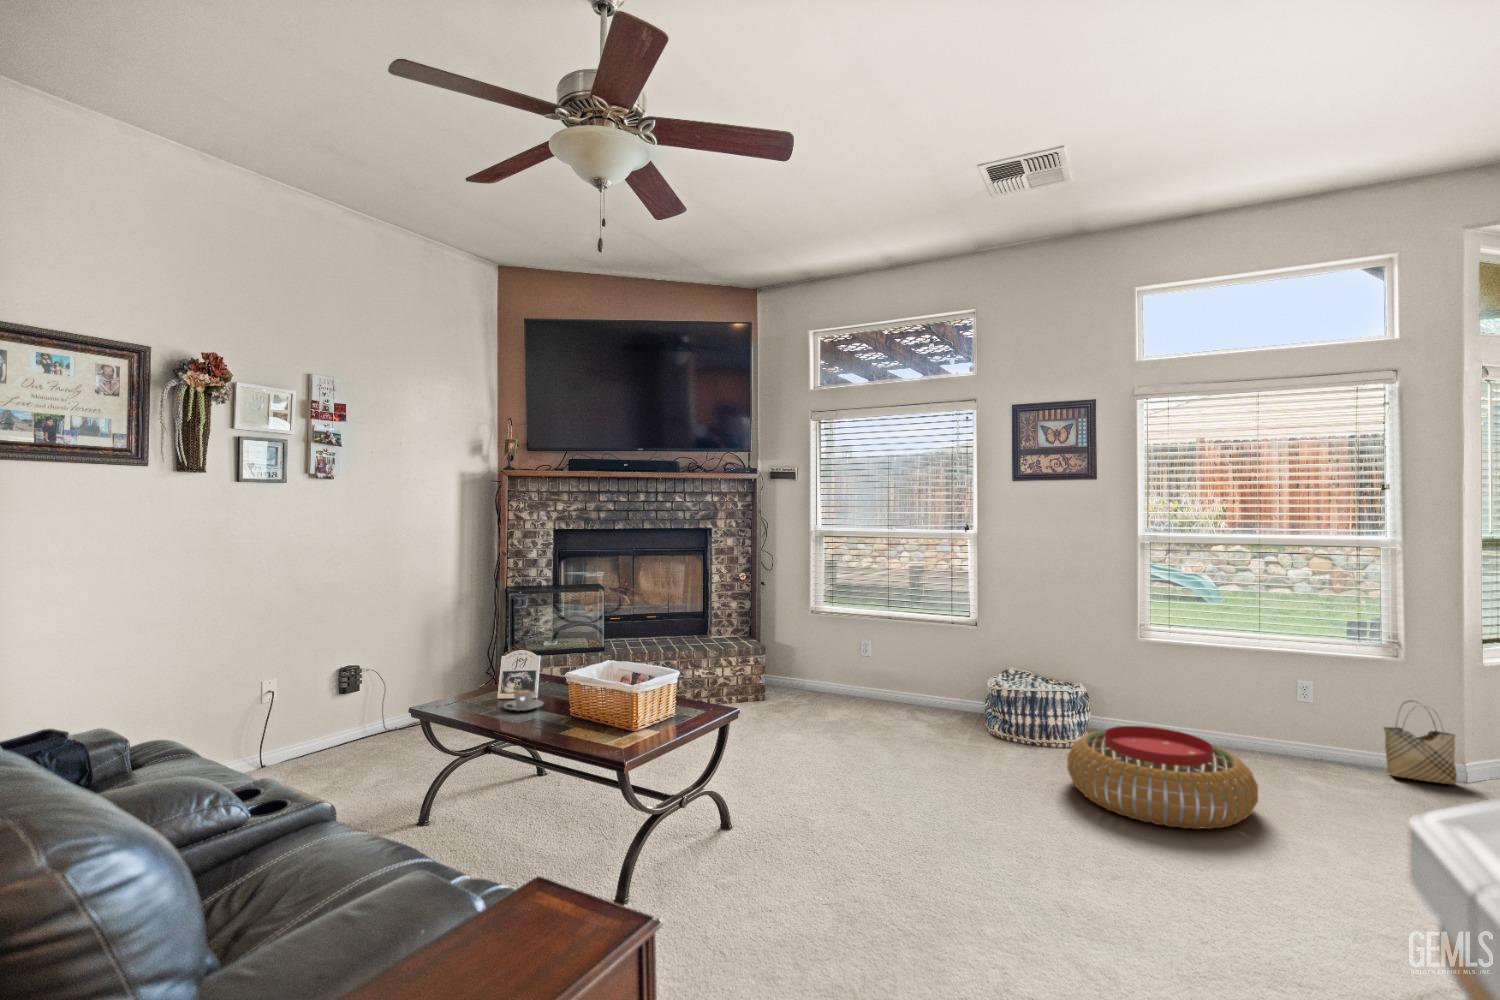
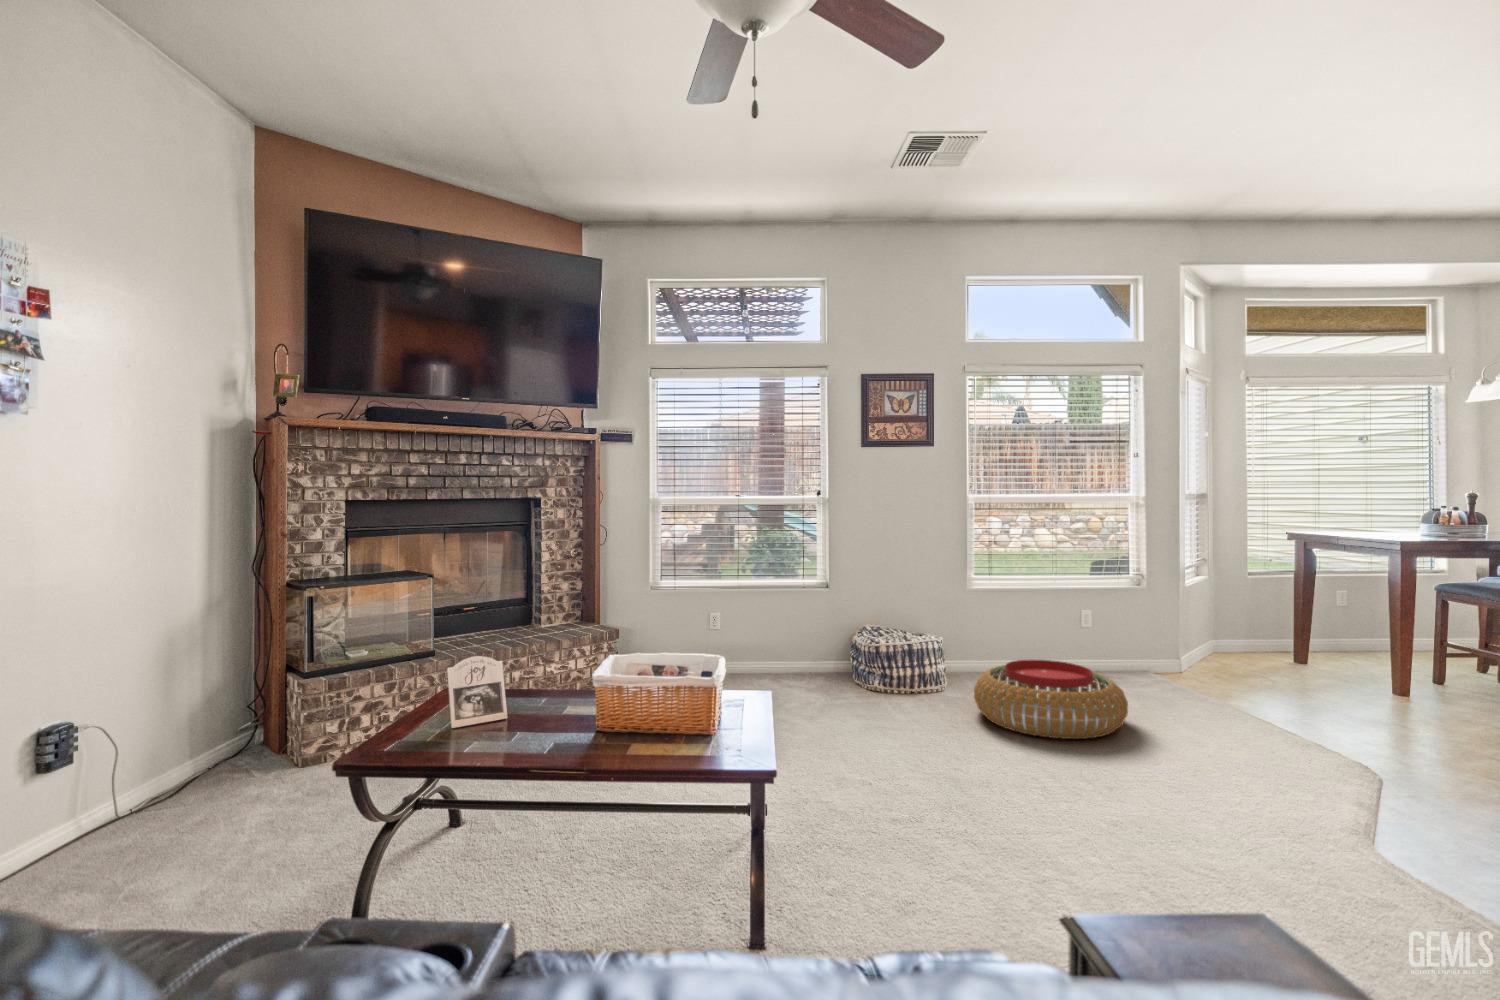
coffee cup: present [503,690,543,711] -> none [487,708,542,738]
woven basket: present [1384,701,1457,784] -> none [1138,617,1181,675]

